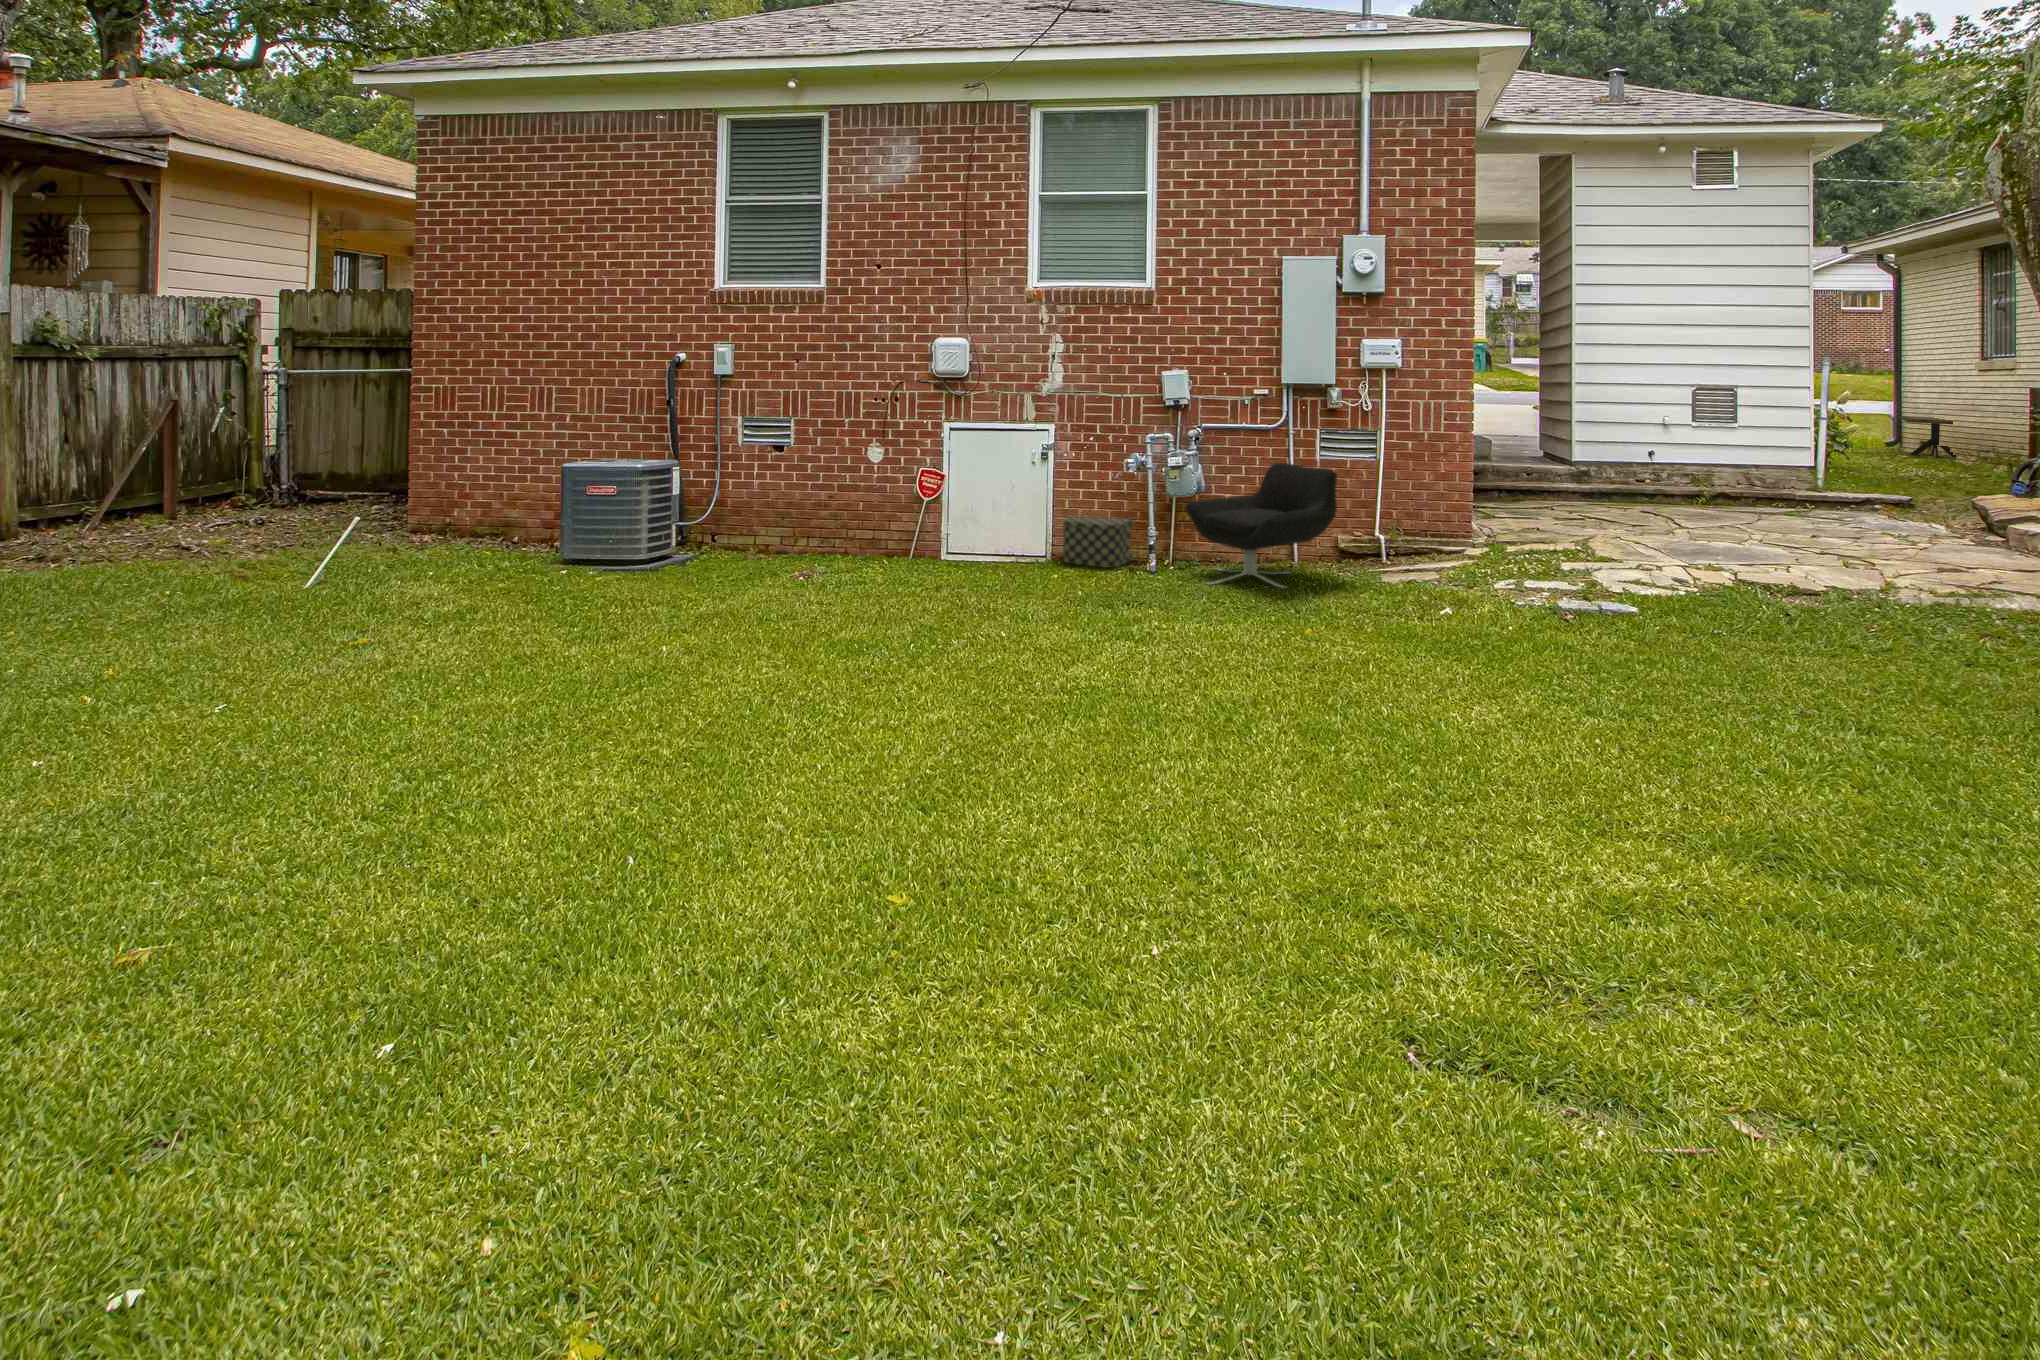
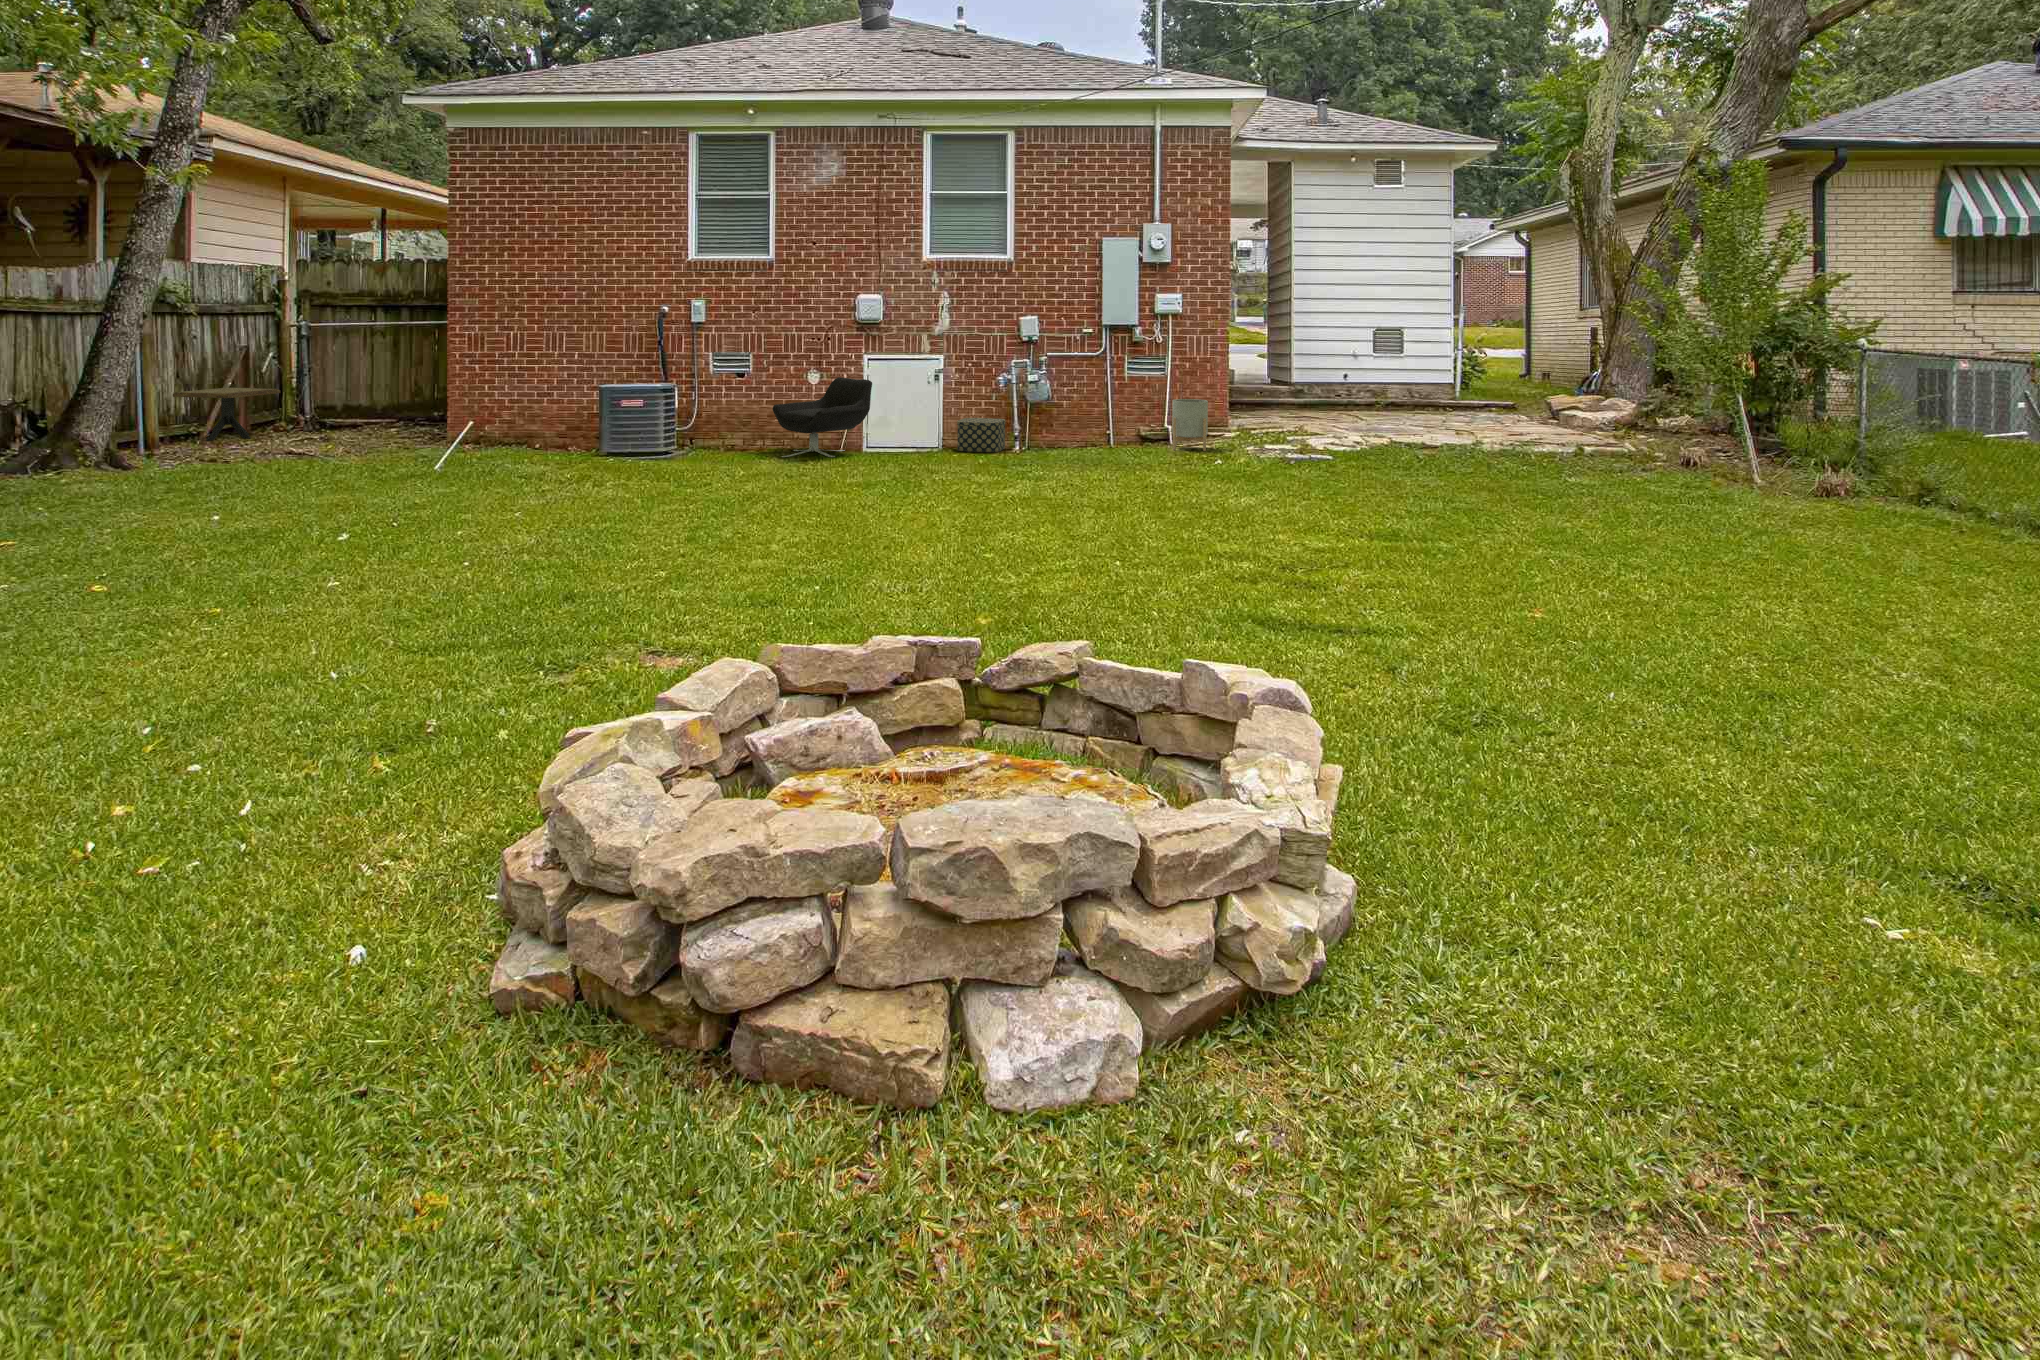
side table: present [1900,416,1957,458] -> present [173,388,280,441]
lounge chair: present [1186,462,1337,588] -> present [773,377,872,457]
planter: none [1383,497,1439,579] -> present [1172,399,1208,451]

